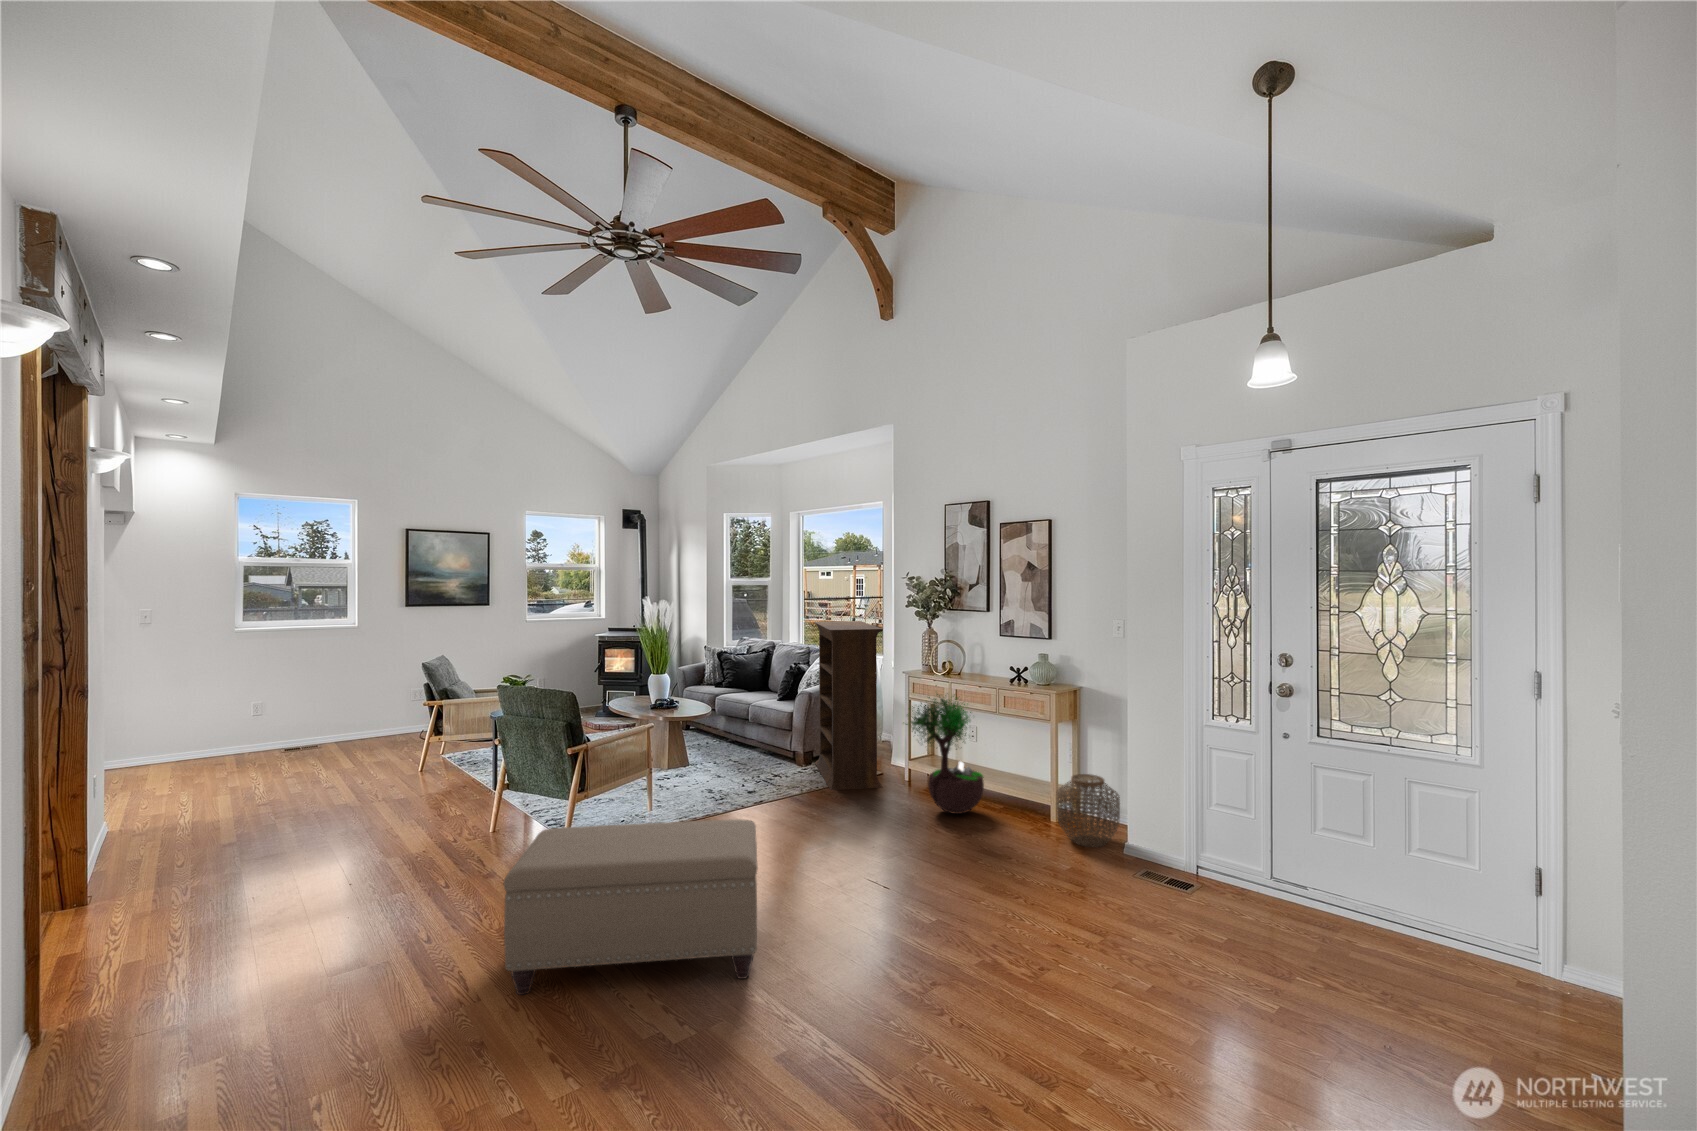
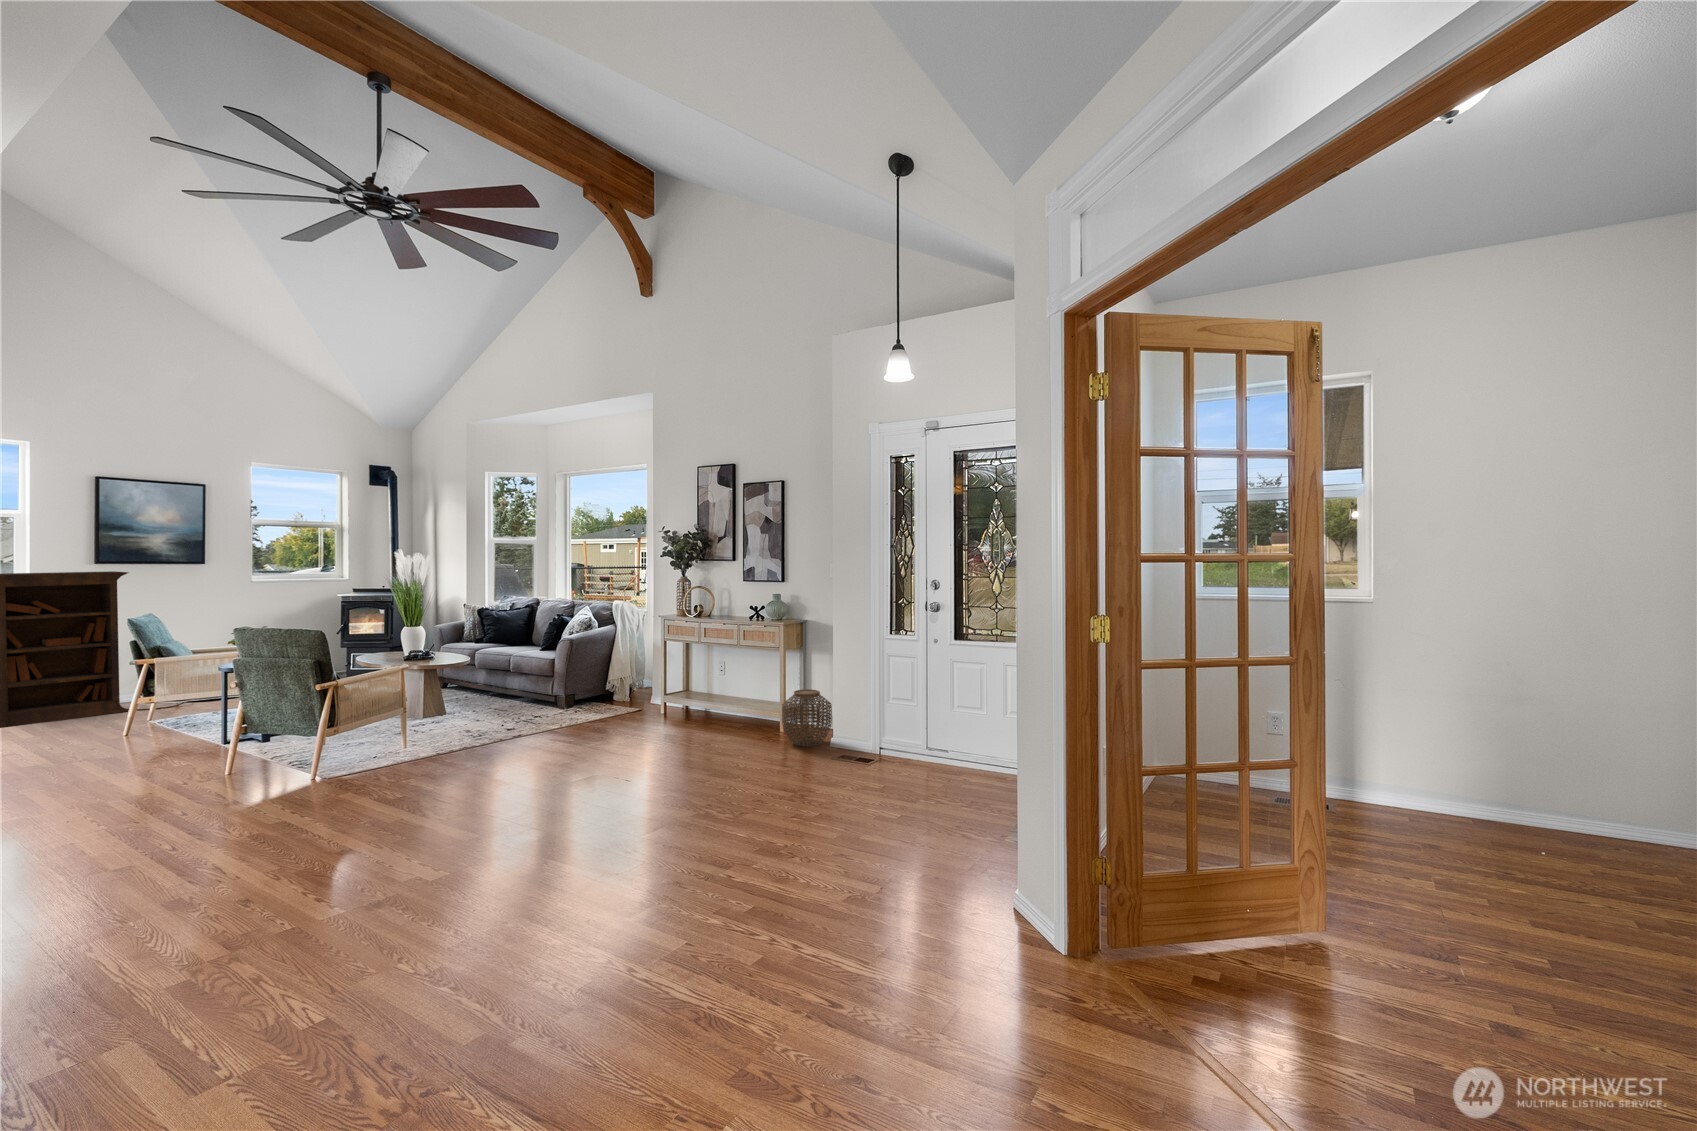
bookcase: present [814,621,882,790] -> present [0,571,129,728]
potted tree: present [906,685,984,814] -> none [653,621,726,732]
ottoman: present [503,819,758,995] -> none [265,724,510,874]

